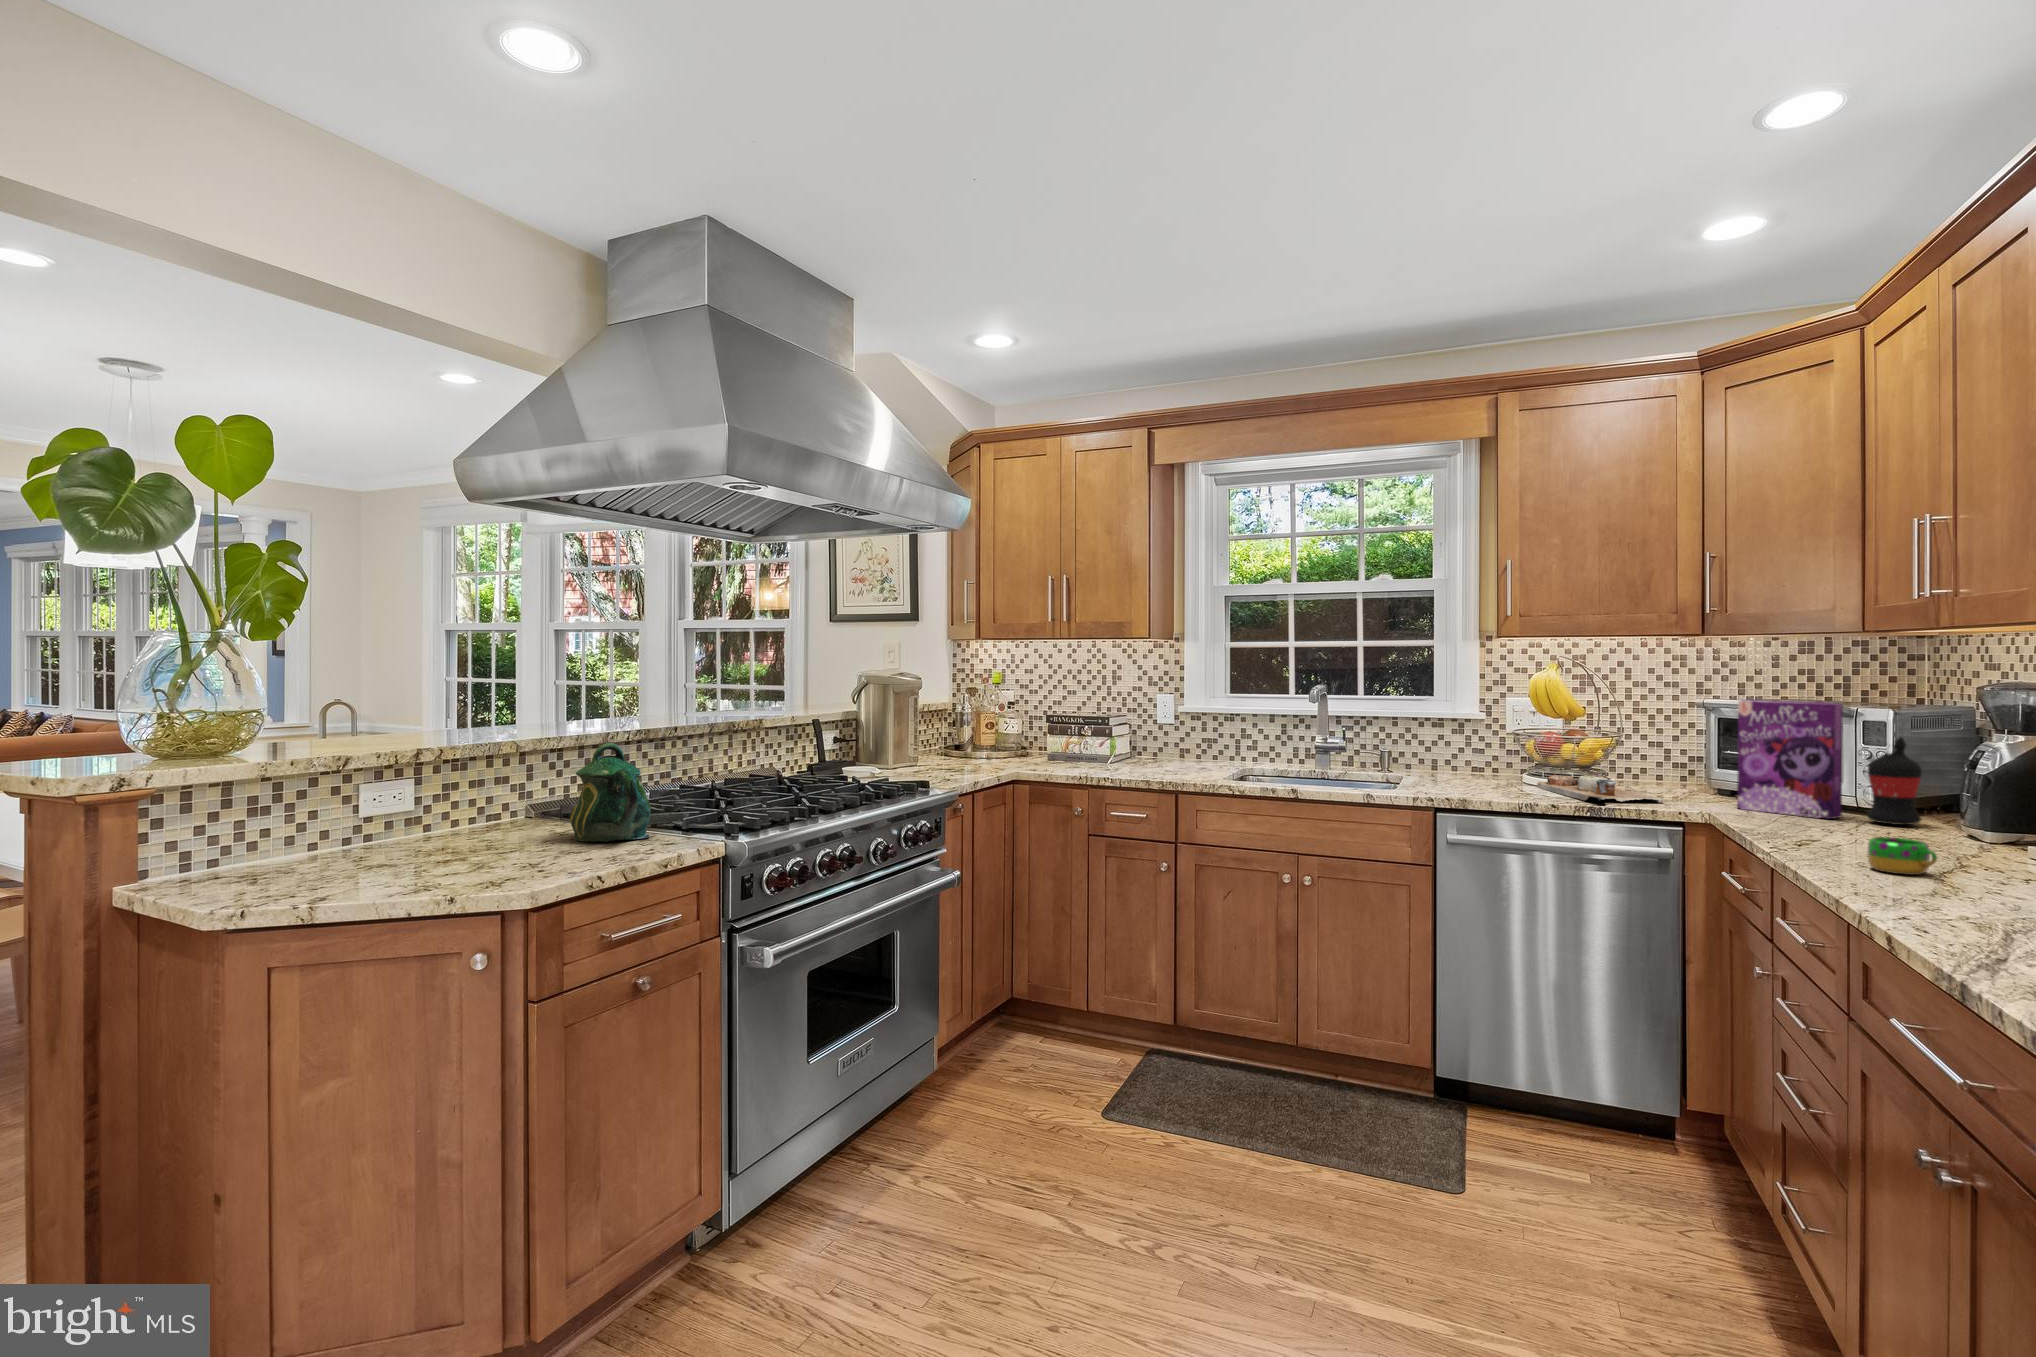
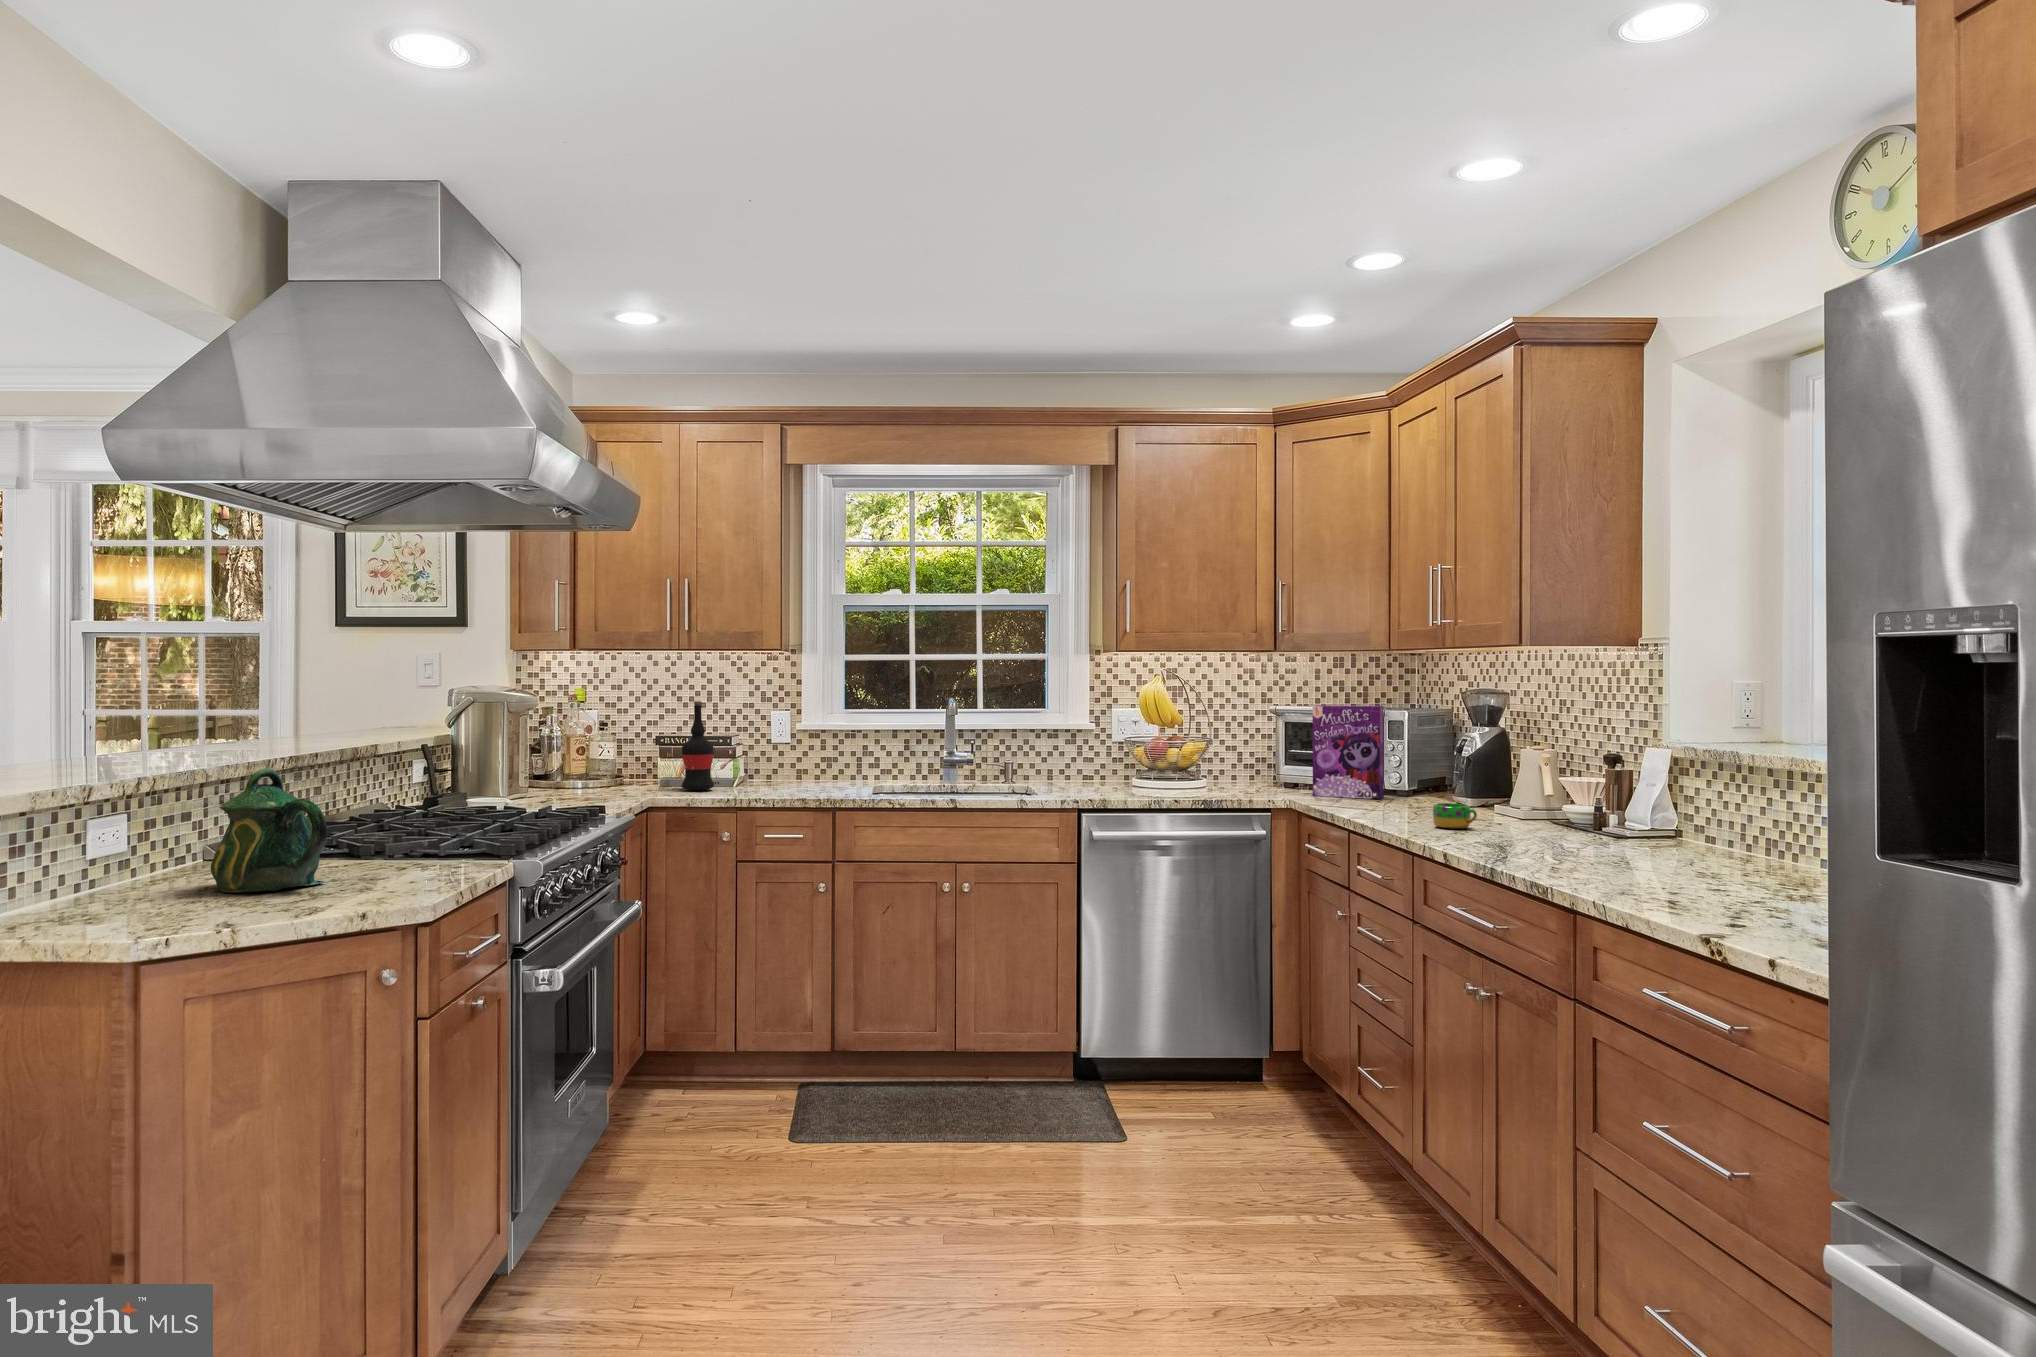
wine bottle: present [1867,705,1922,825] -> present [682,701,714,790]
cutting board: present [1537,775,1664,804] -> none [1152,775,1261,796]

